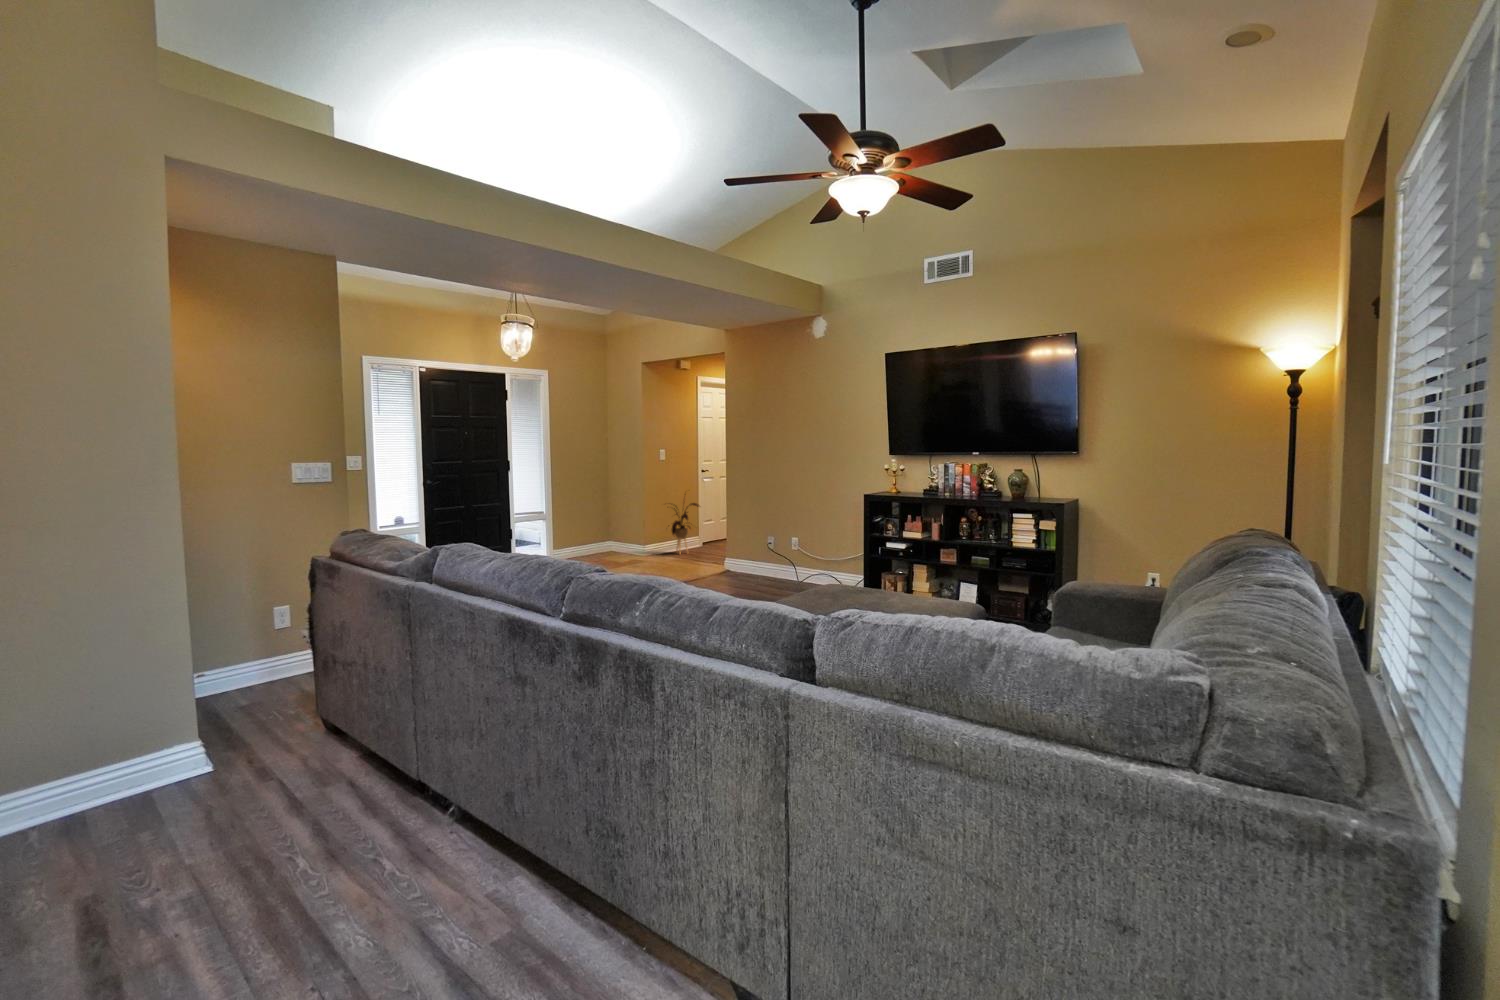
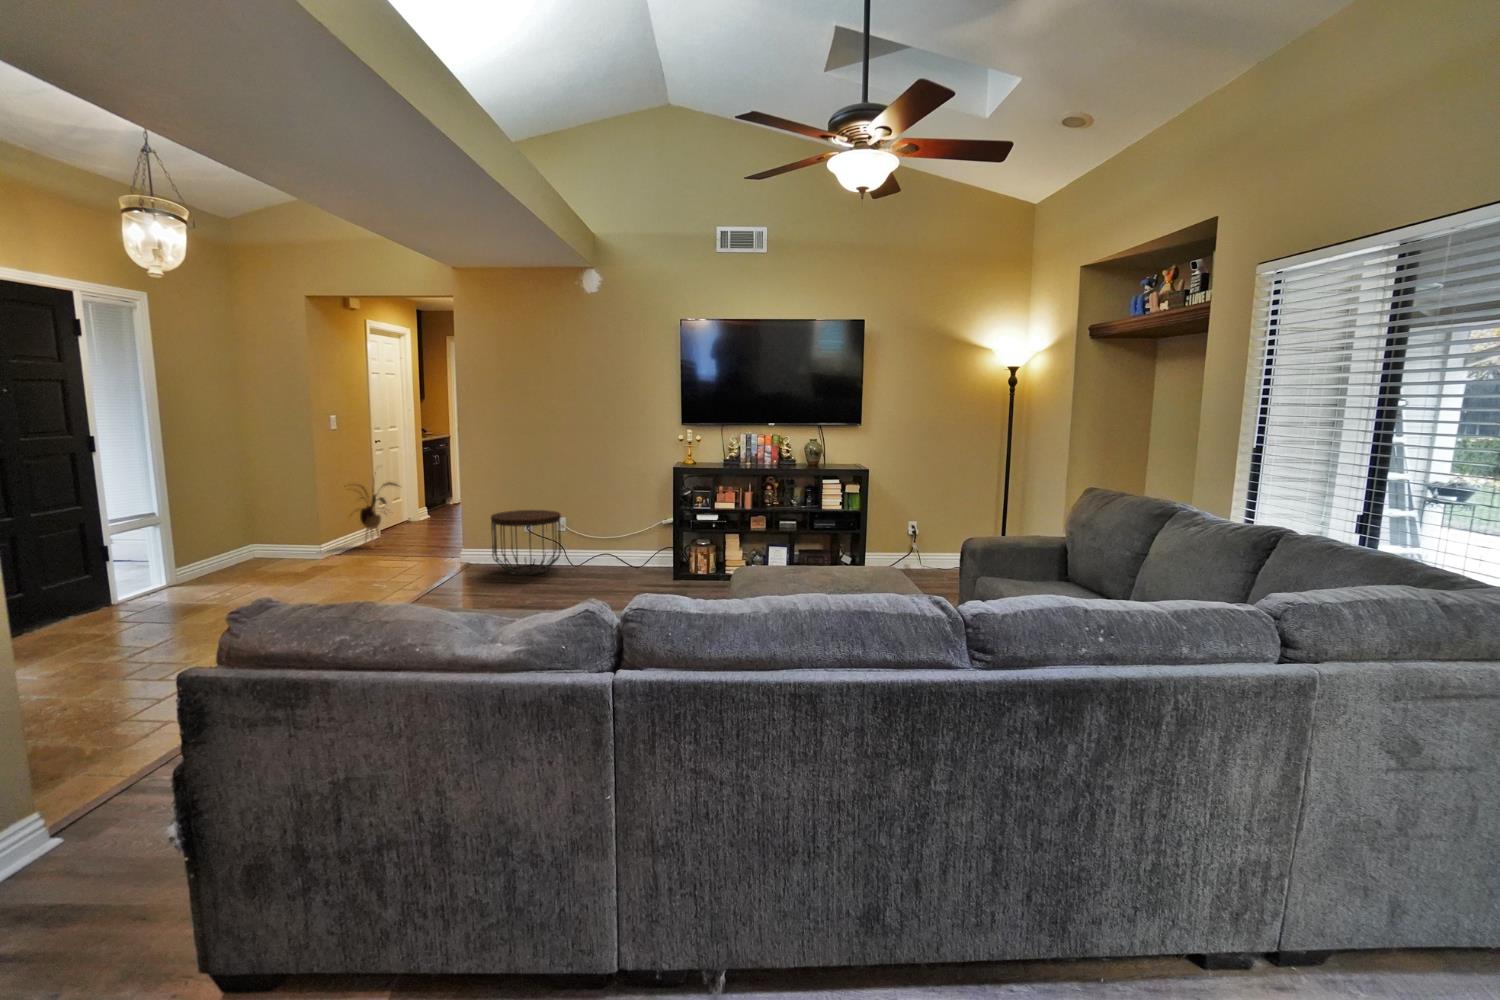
side table: none [729,529,785,584] -> present [491,510,561,575]

